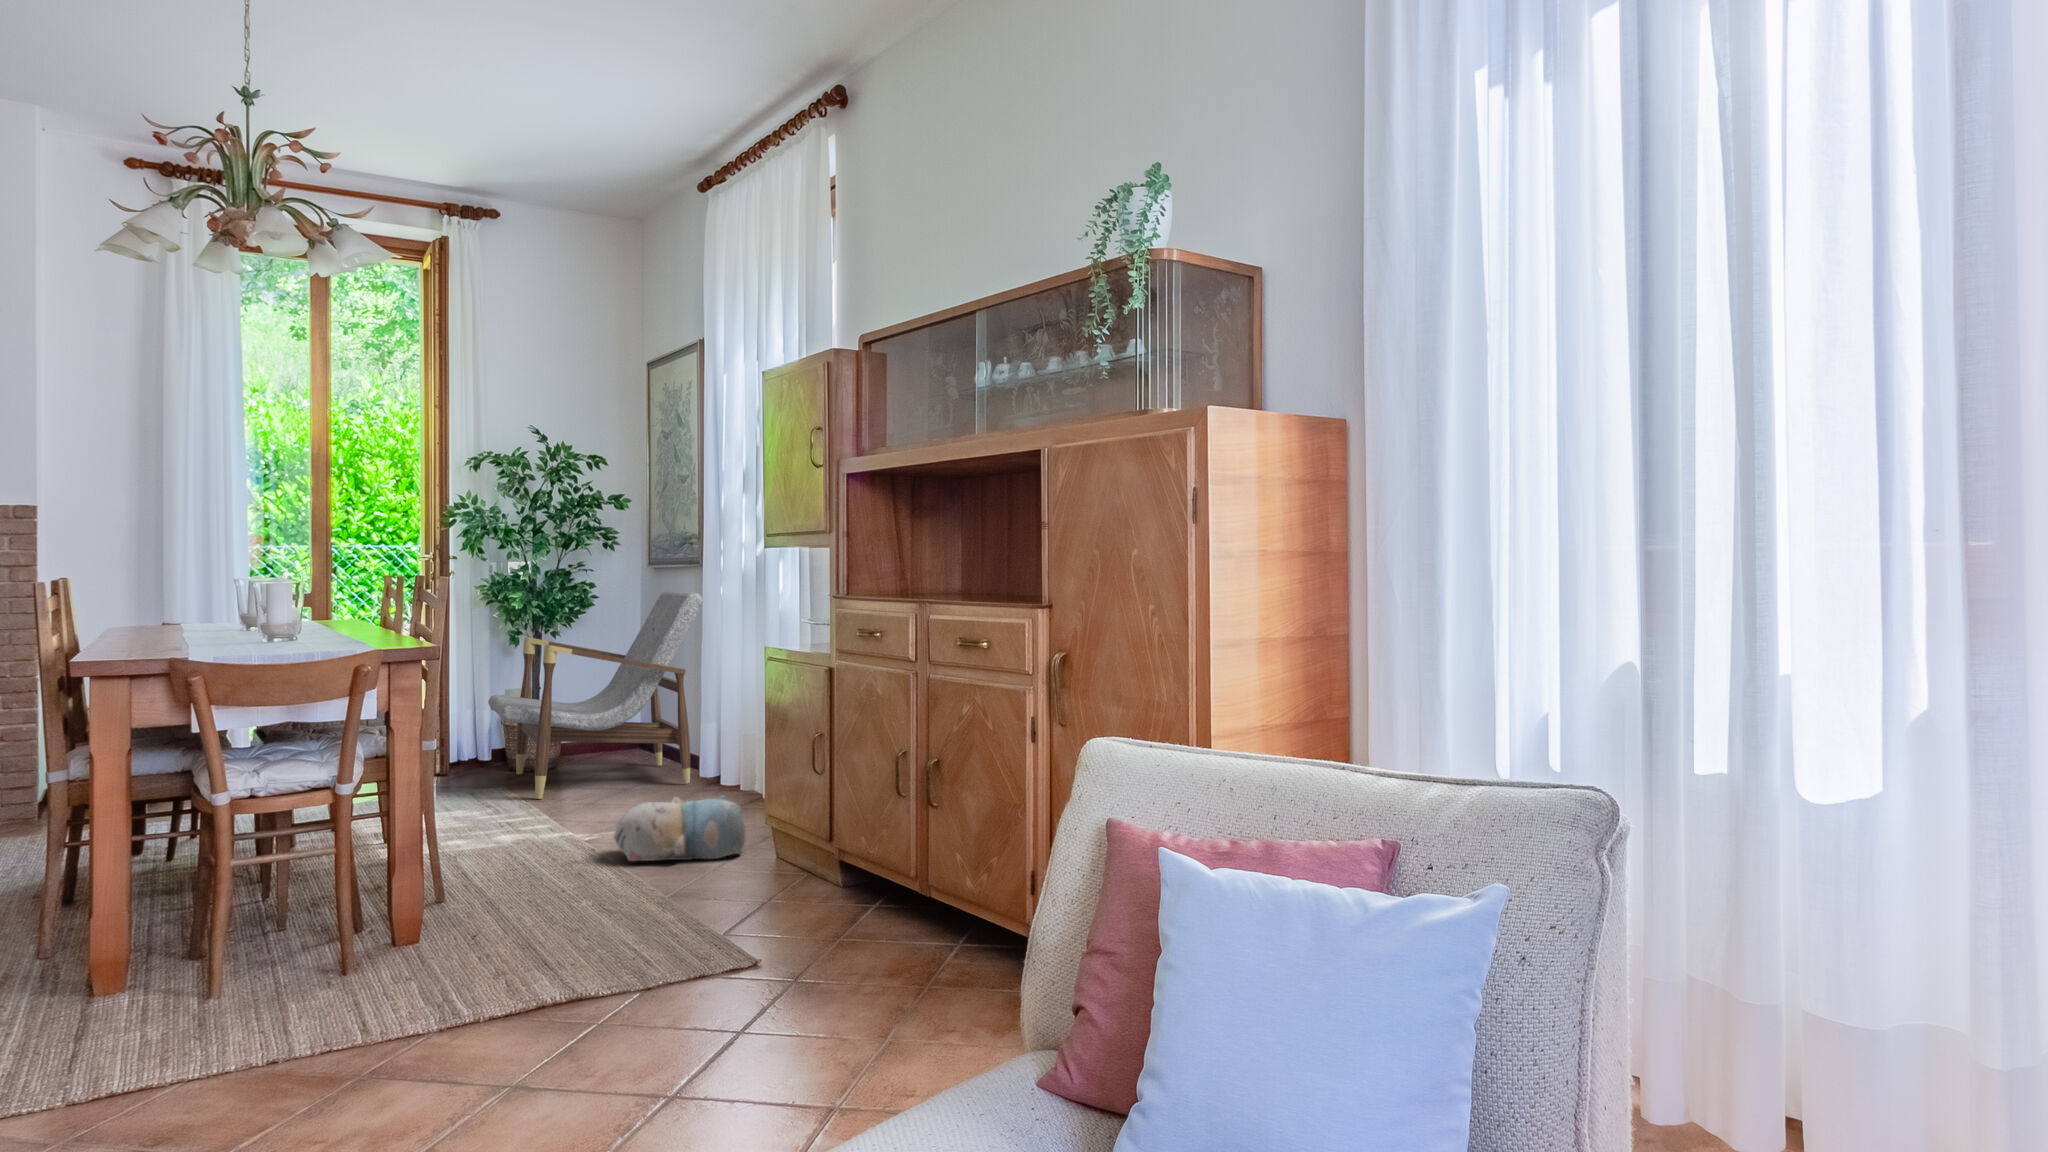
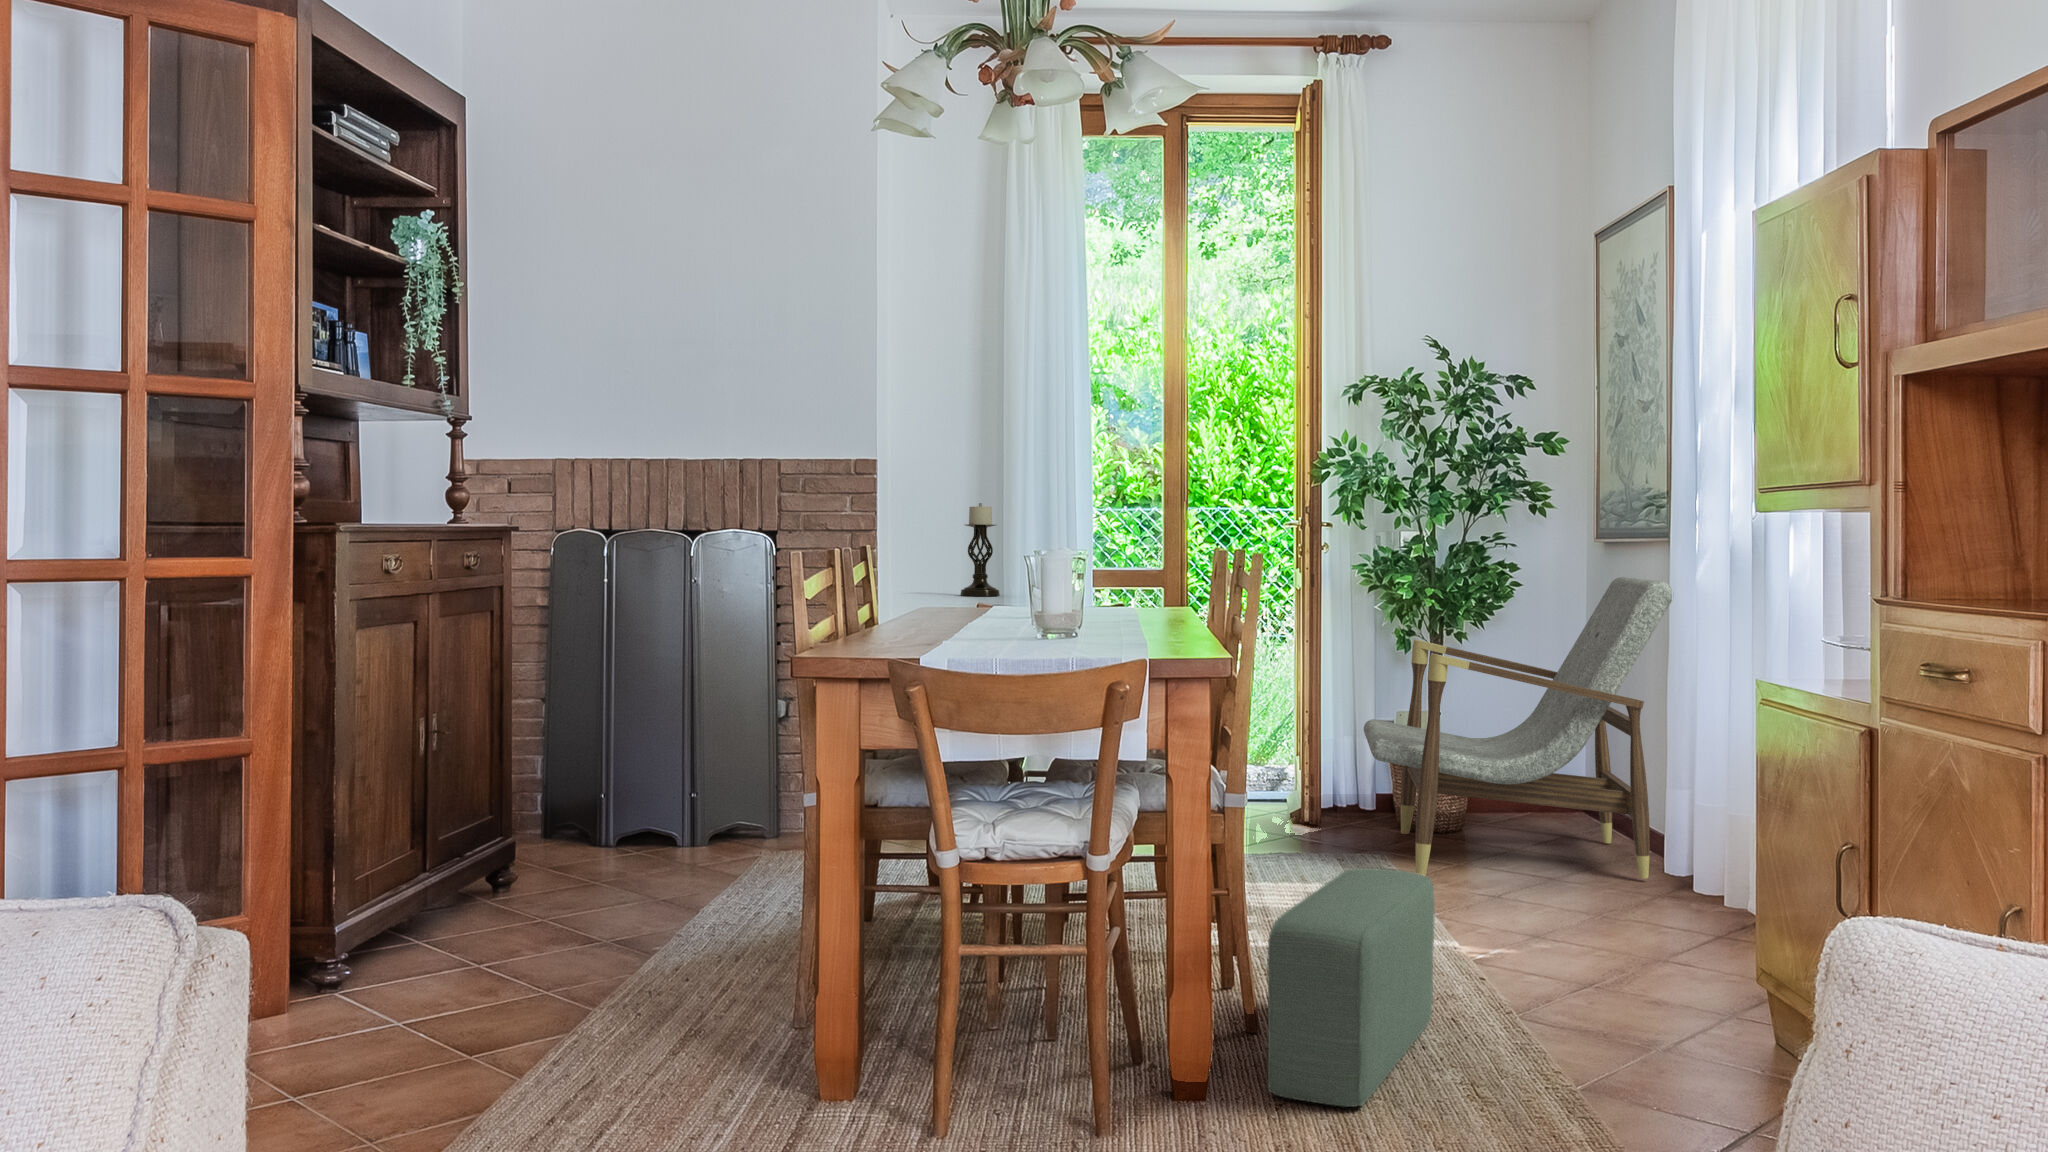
candle holder: none [118,537,160,615] -> present [960,503,1000,596]
pouf: none [469,783,572,938] -> present [1267,868,1435,1107]
plush toy: present [614,795,747,861] -> none [1503,912,1721,1024]

